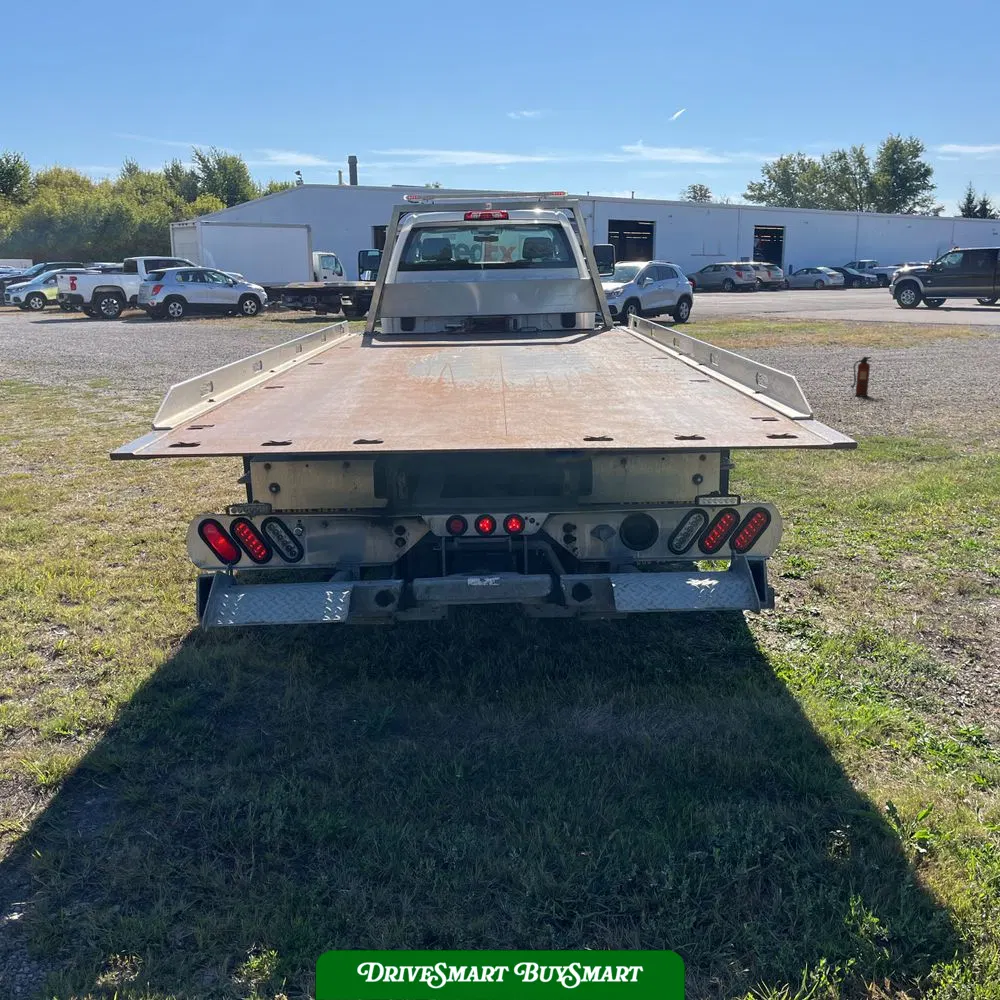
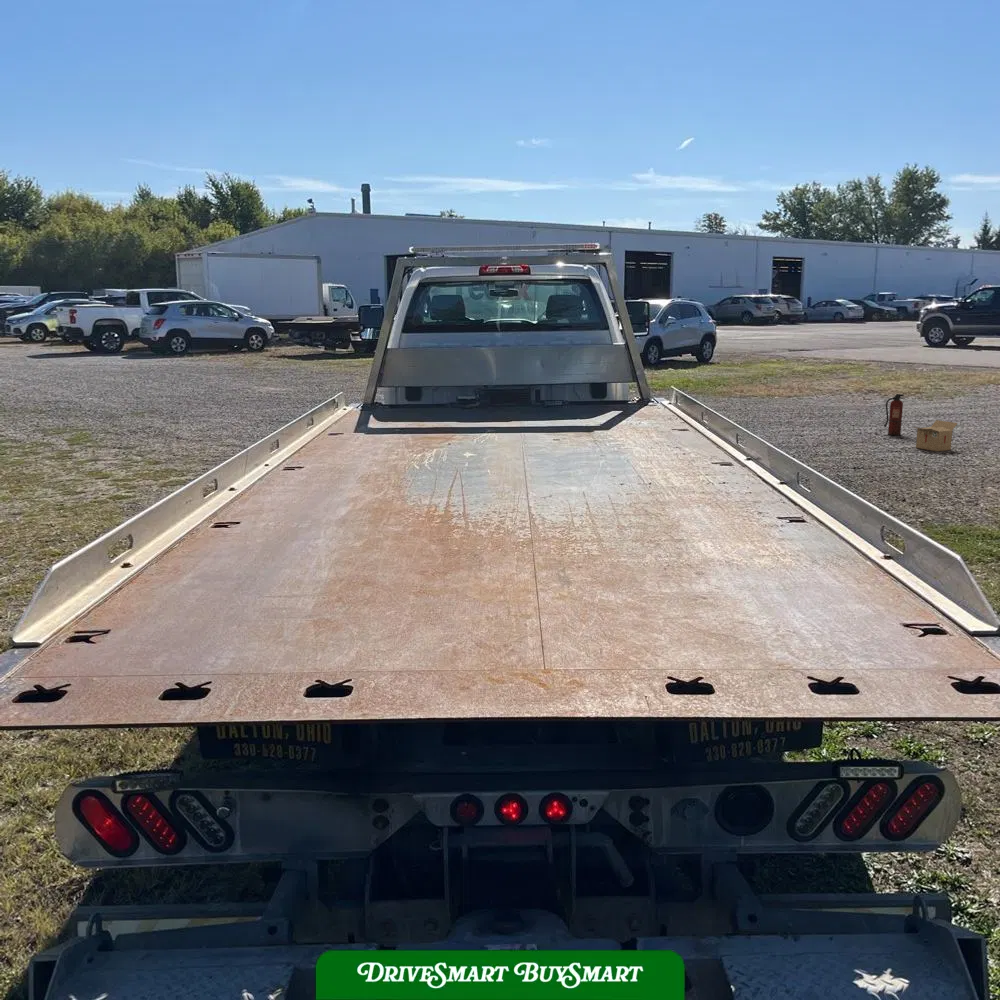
cardboard box: none [878,382,923,412] -> present [915,420,957,451]

